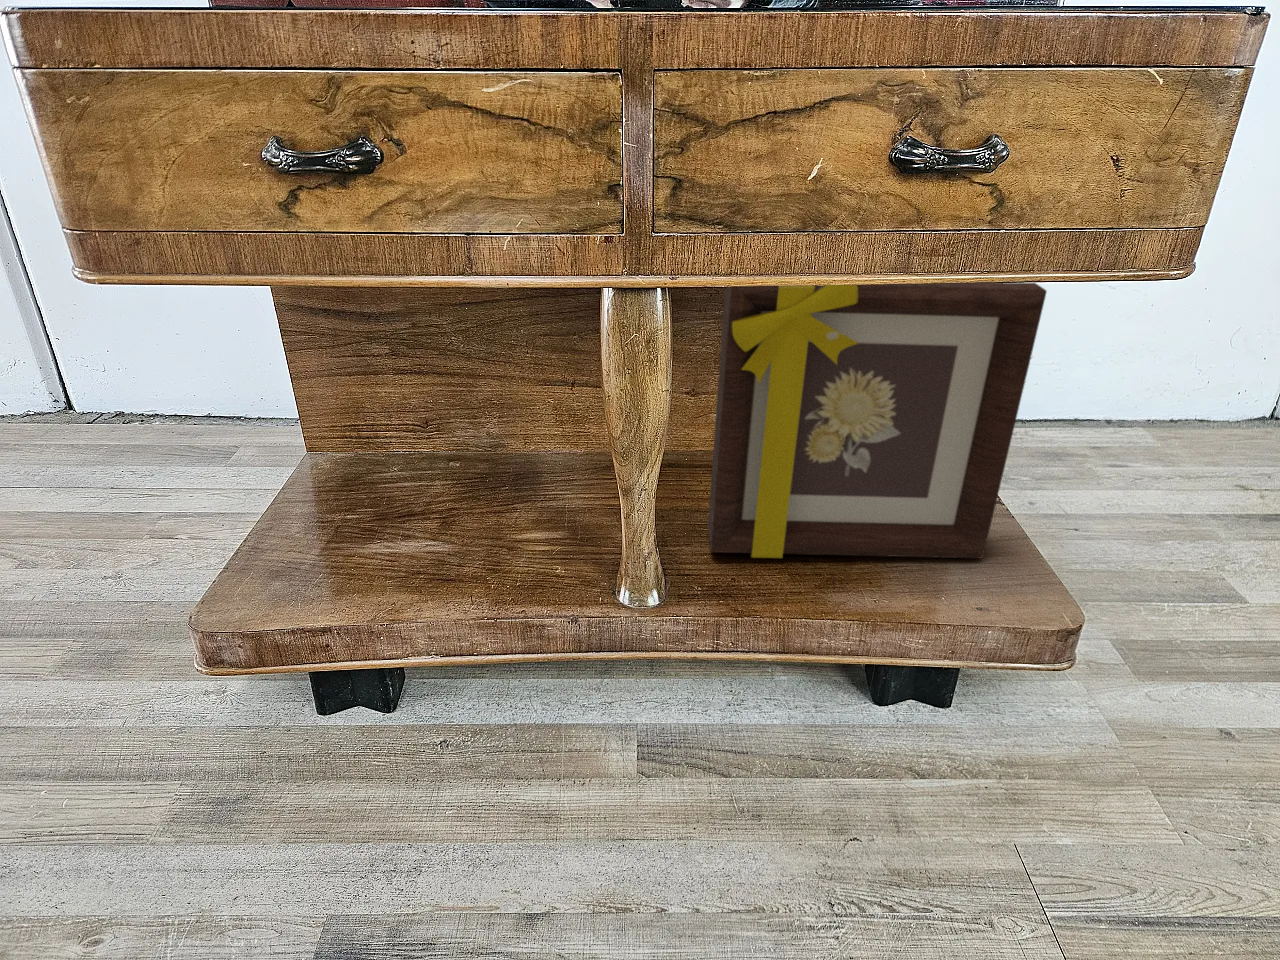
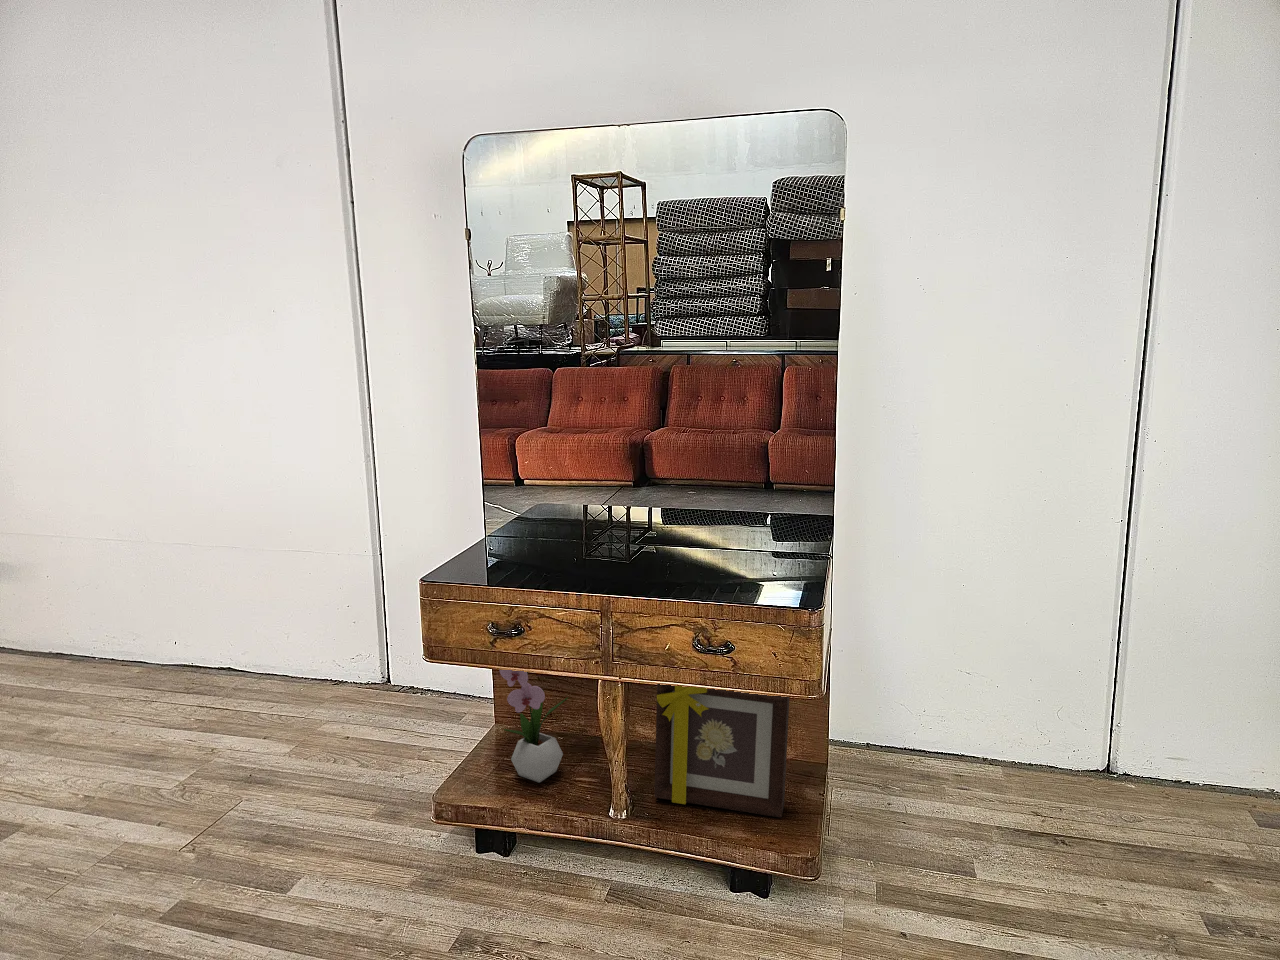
flower arrangement: none [312,202,487,554] -> present [500,670,568,783]

